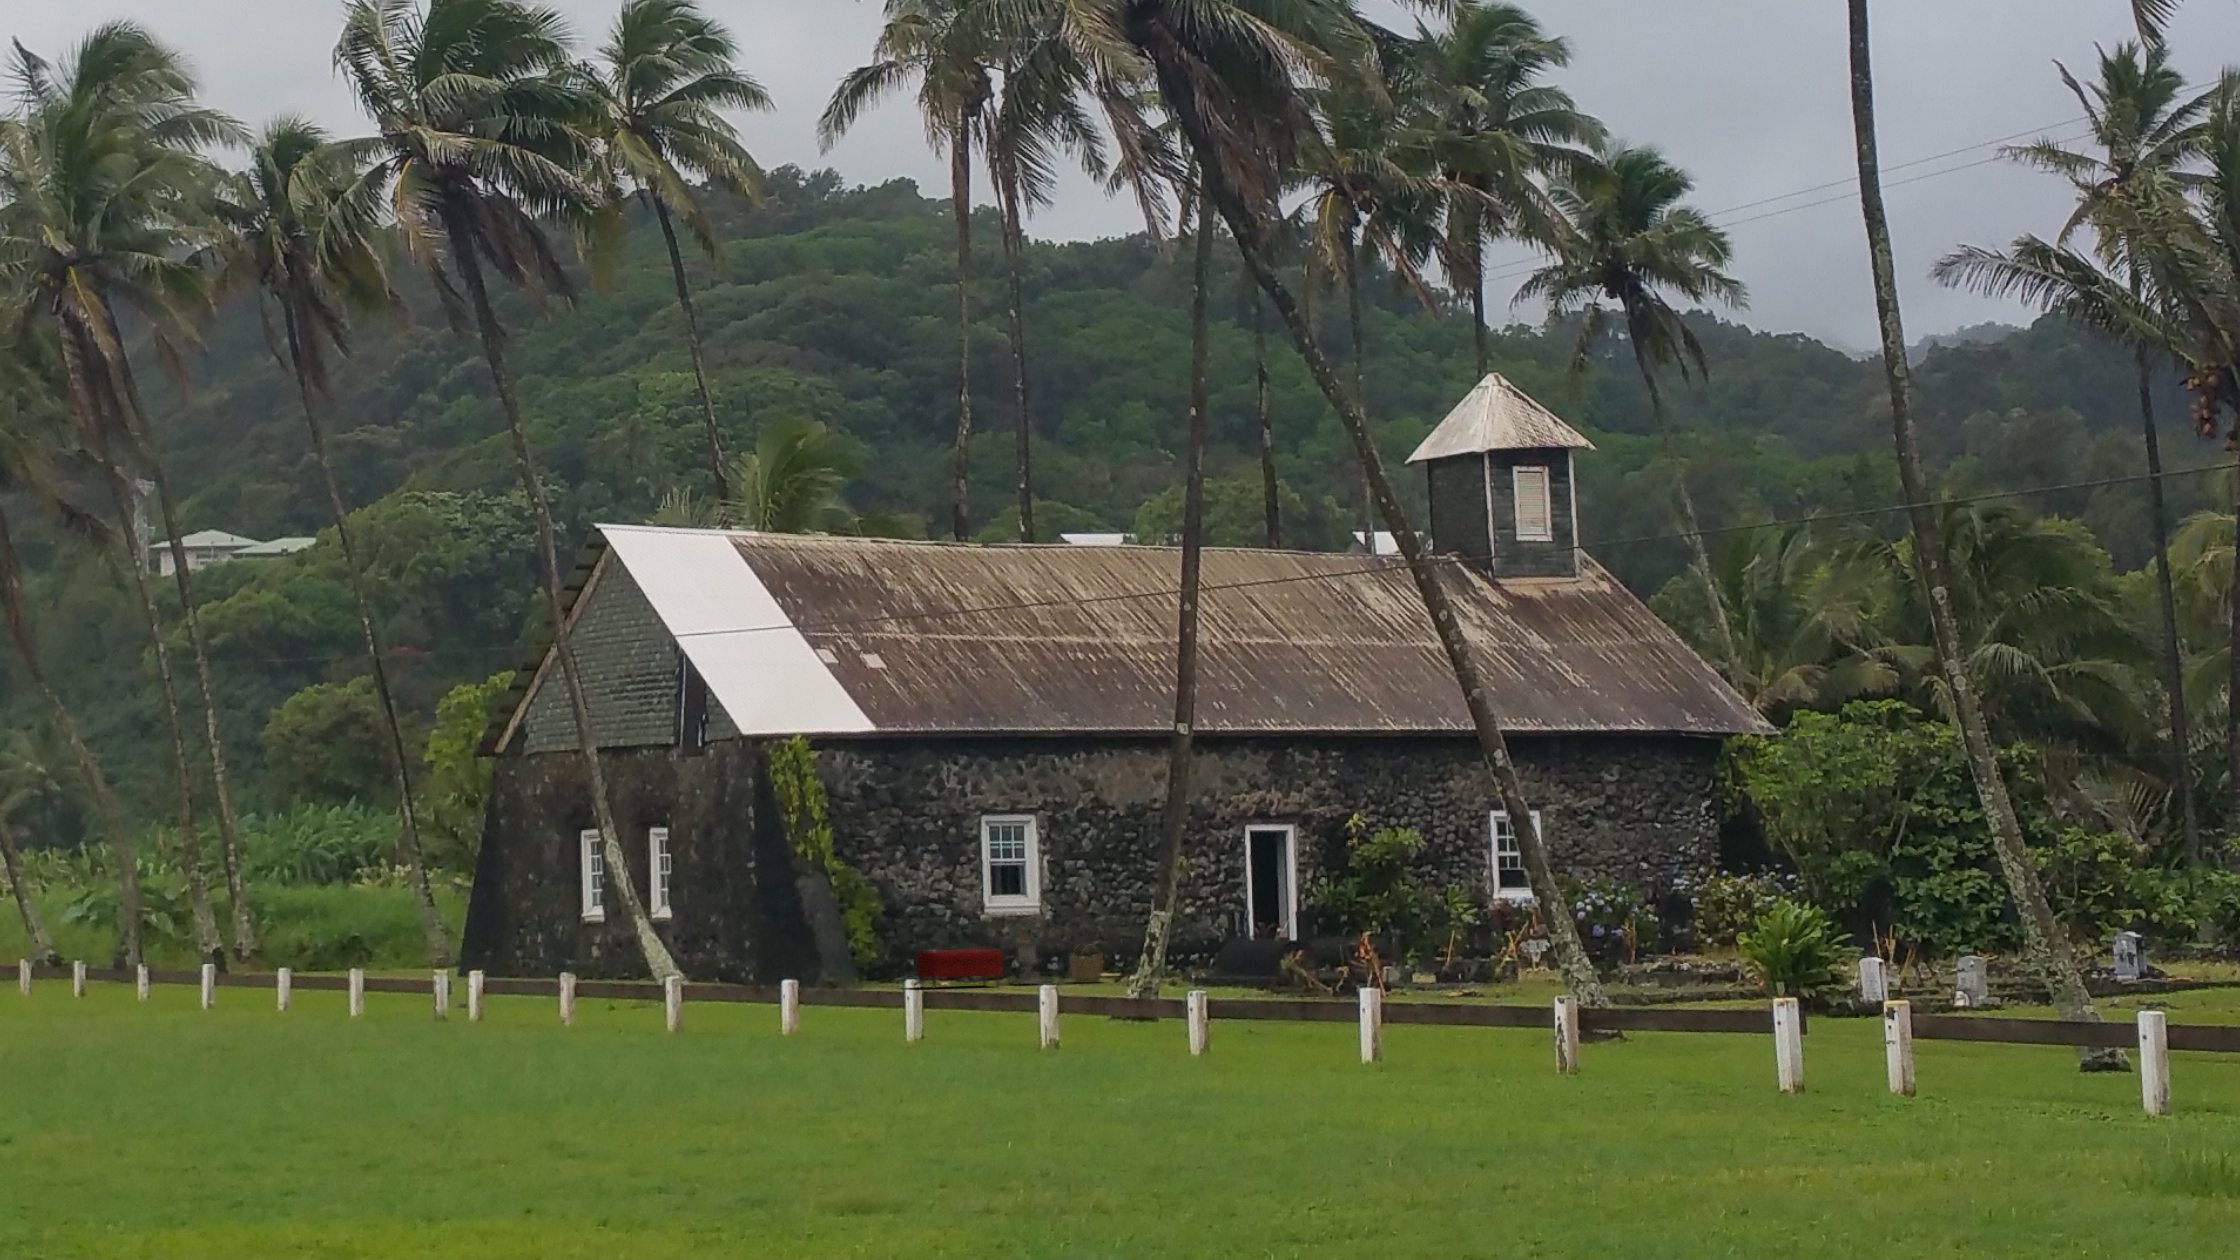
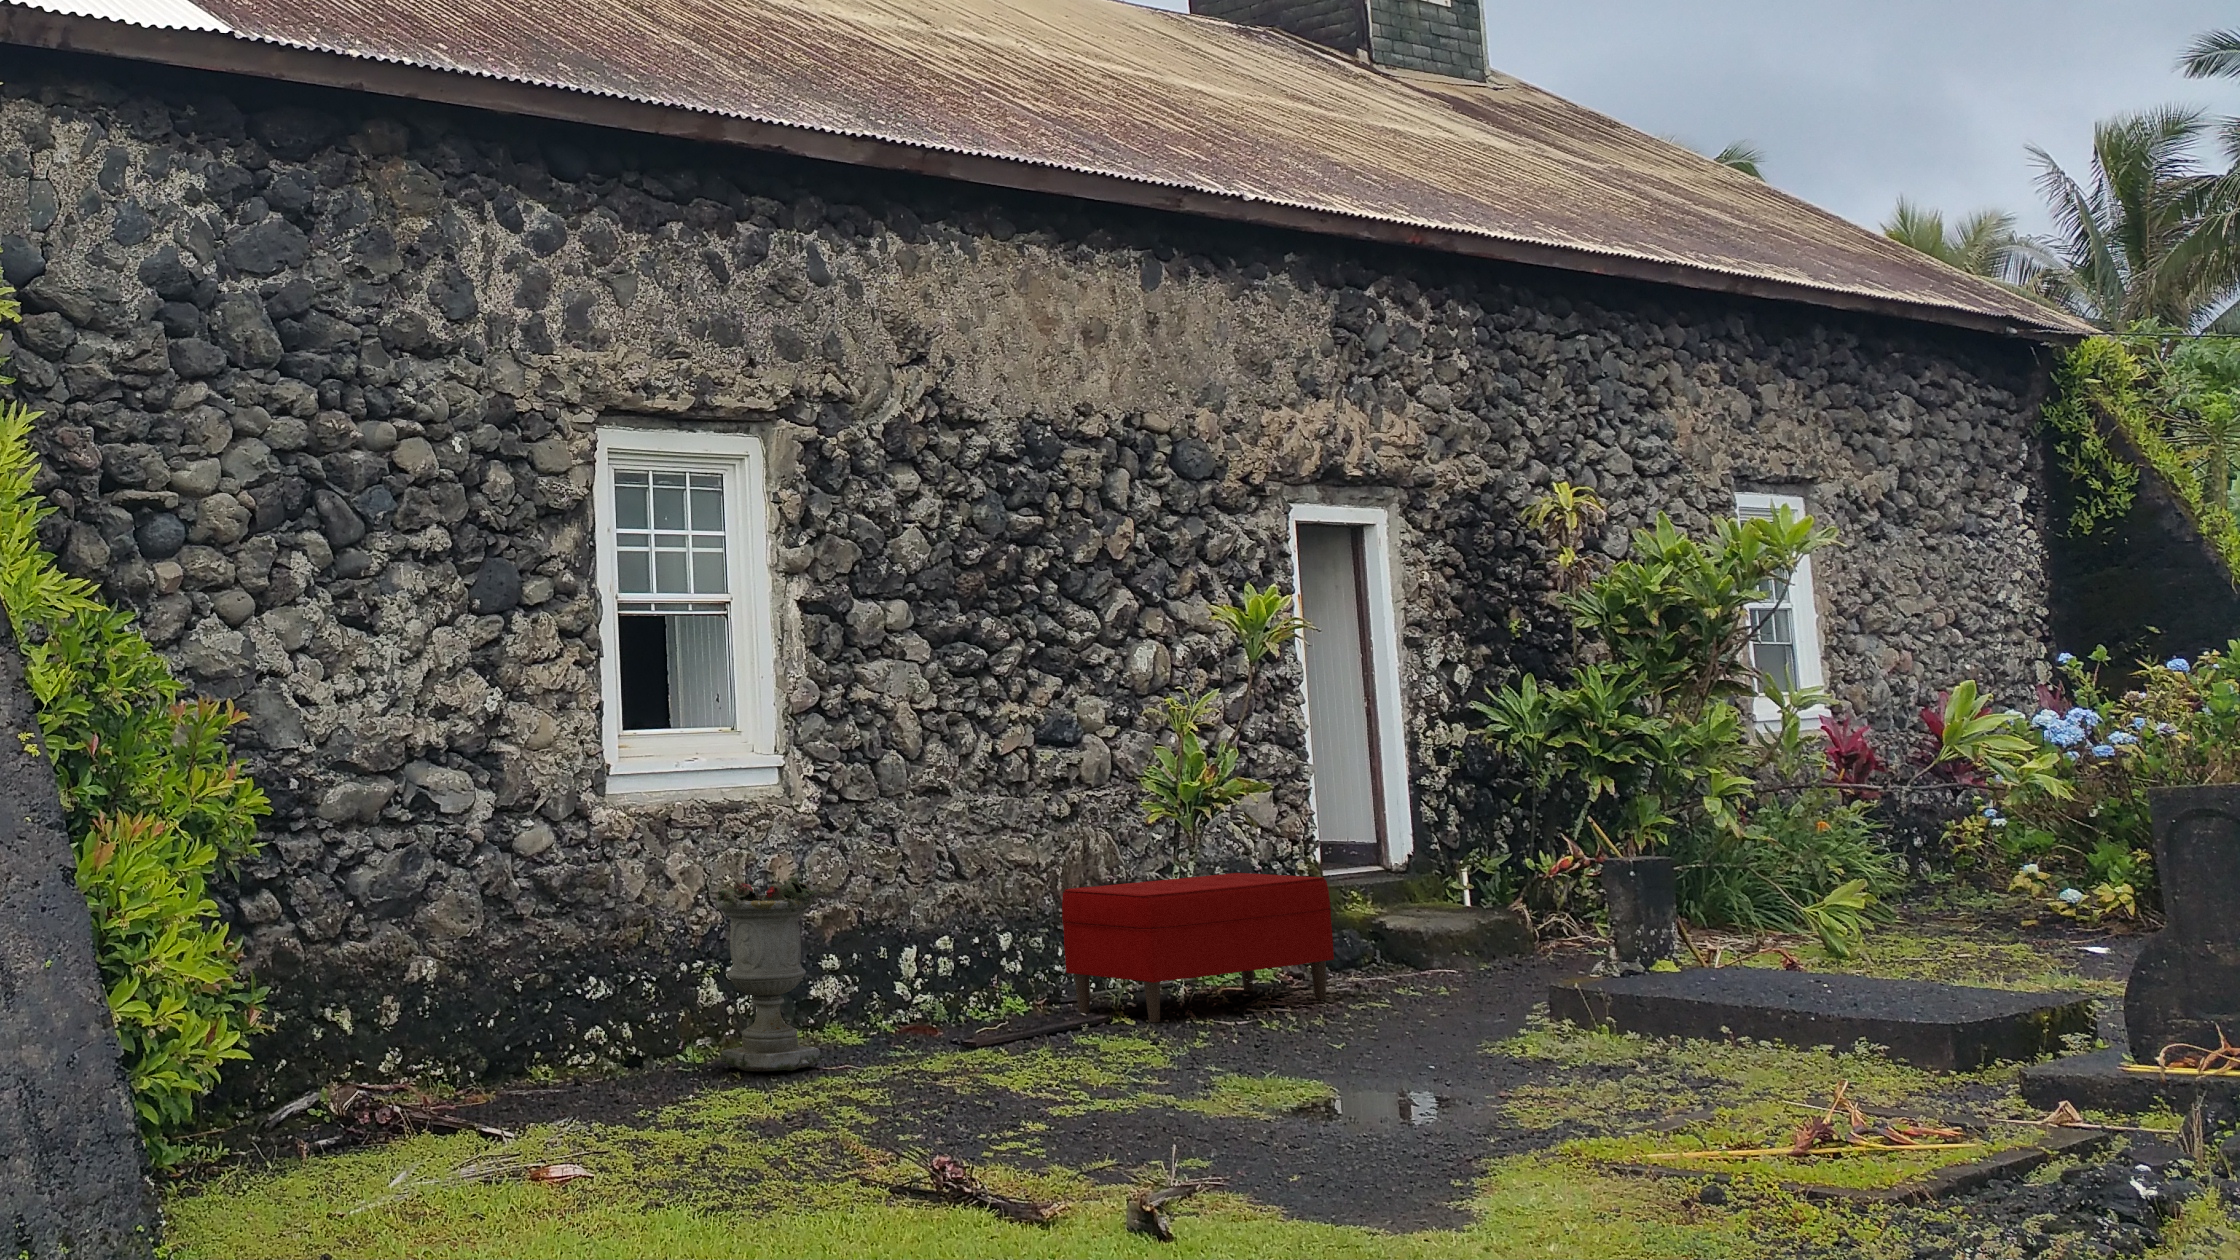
woven basket: present [1069,945,1103,983] -> none [883,898,1005,1046]
bench: present [916,949,1002,988] -> present [1062,873,1334,1022]

